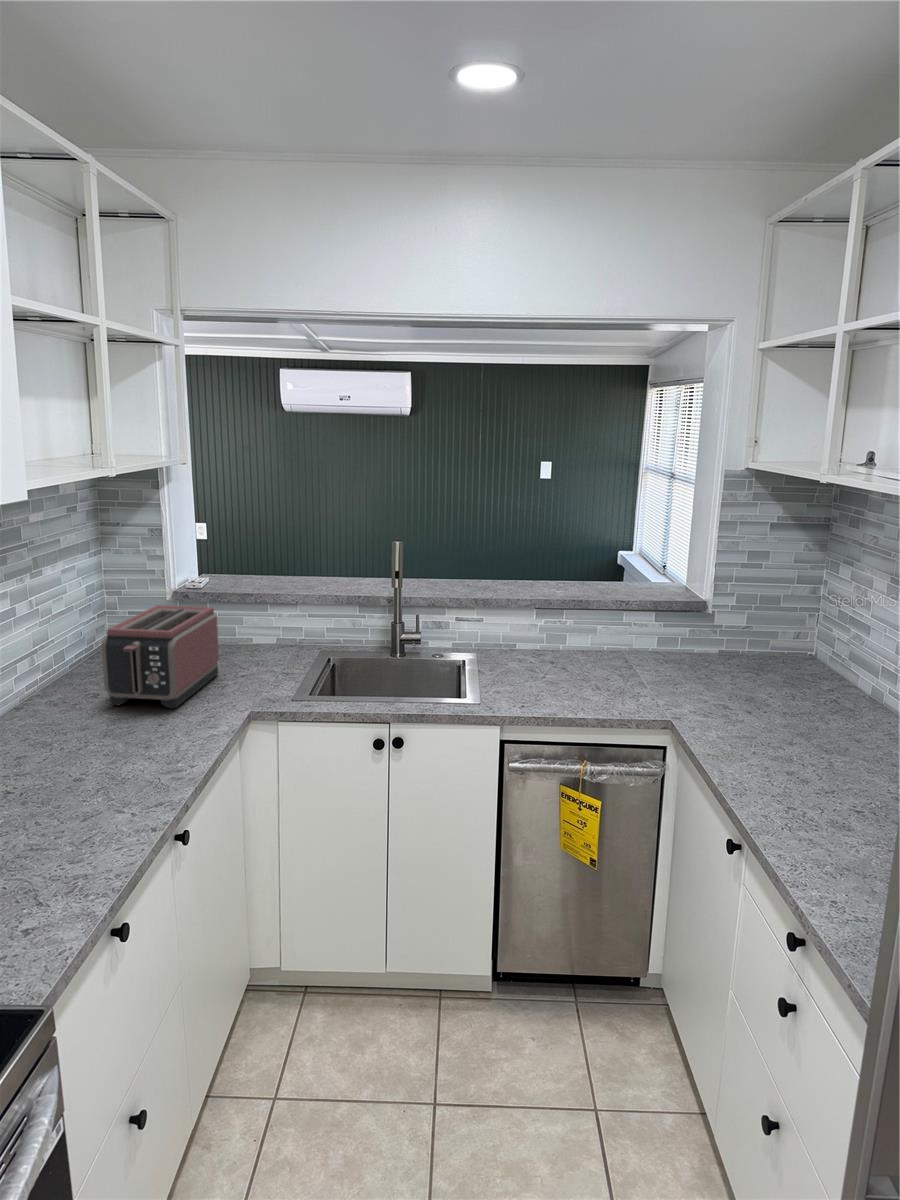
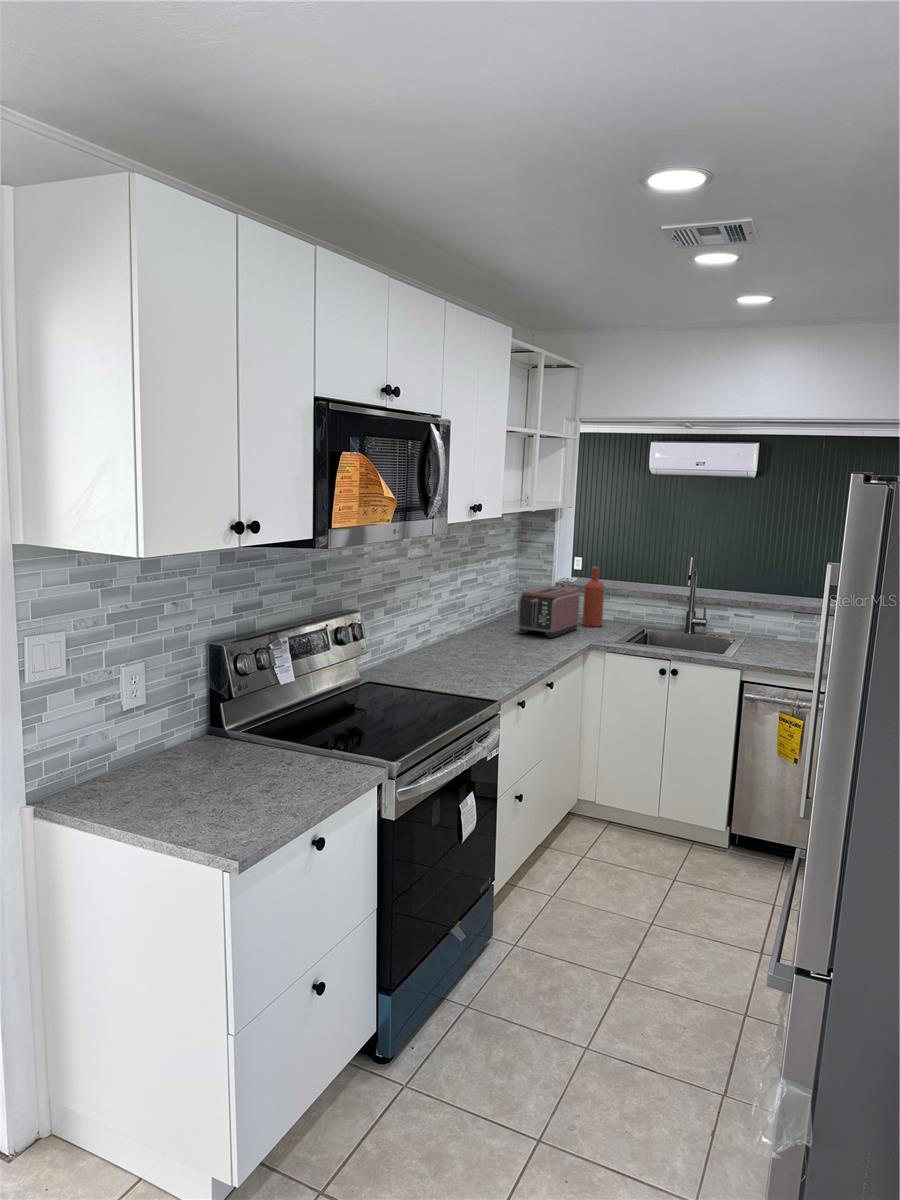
bottle: none [223,564,259,663] -> present [582,567,604,627]

